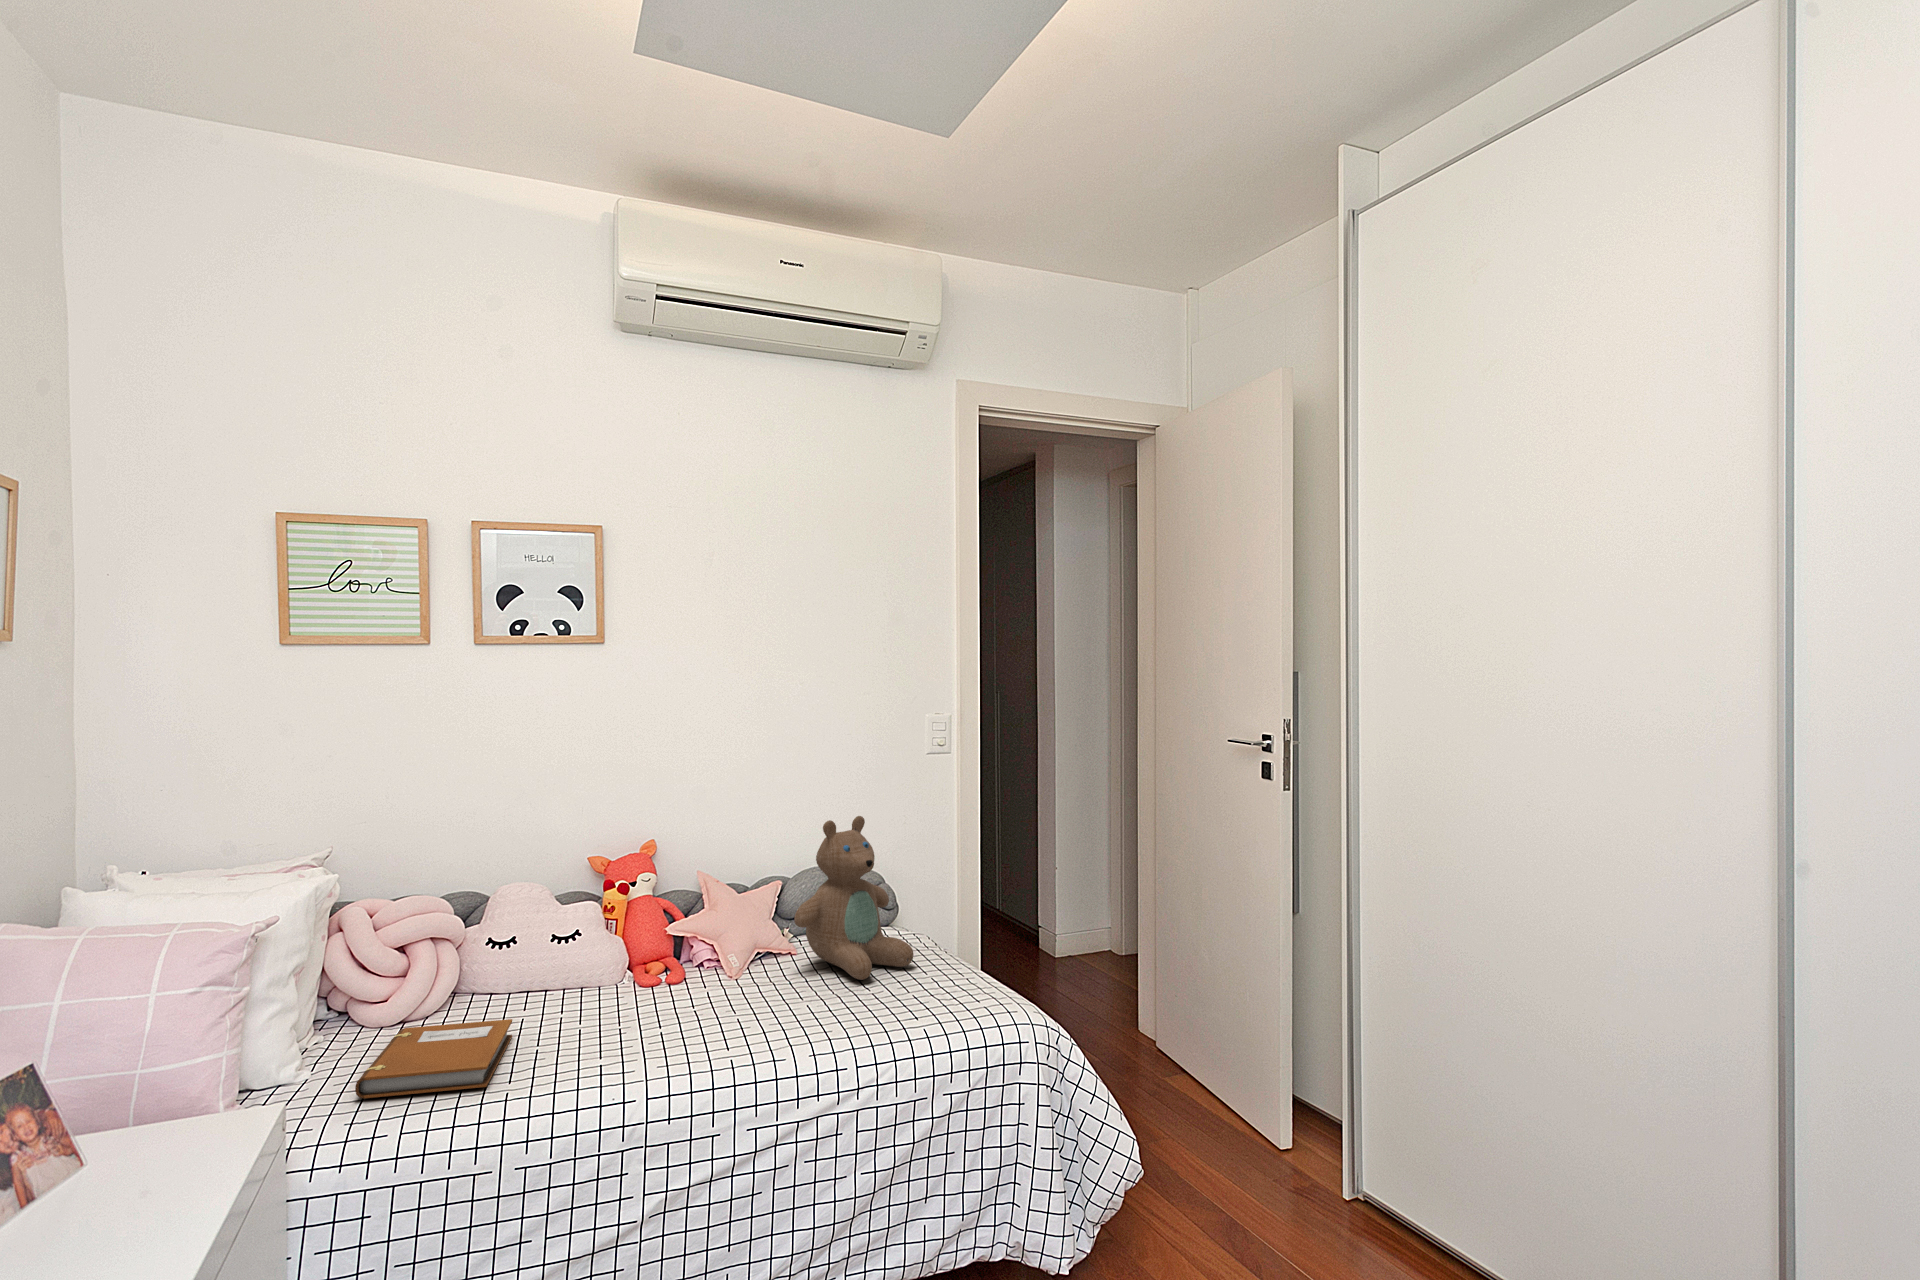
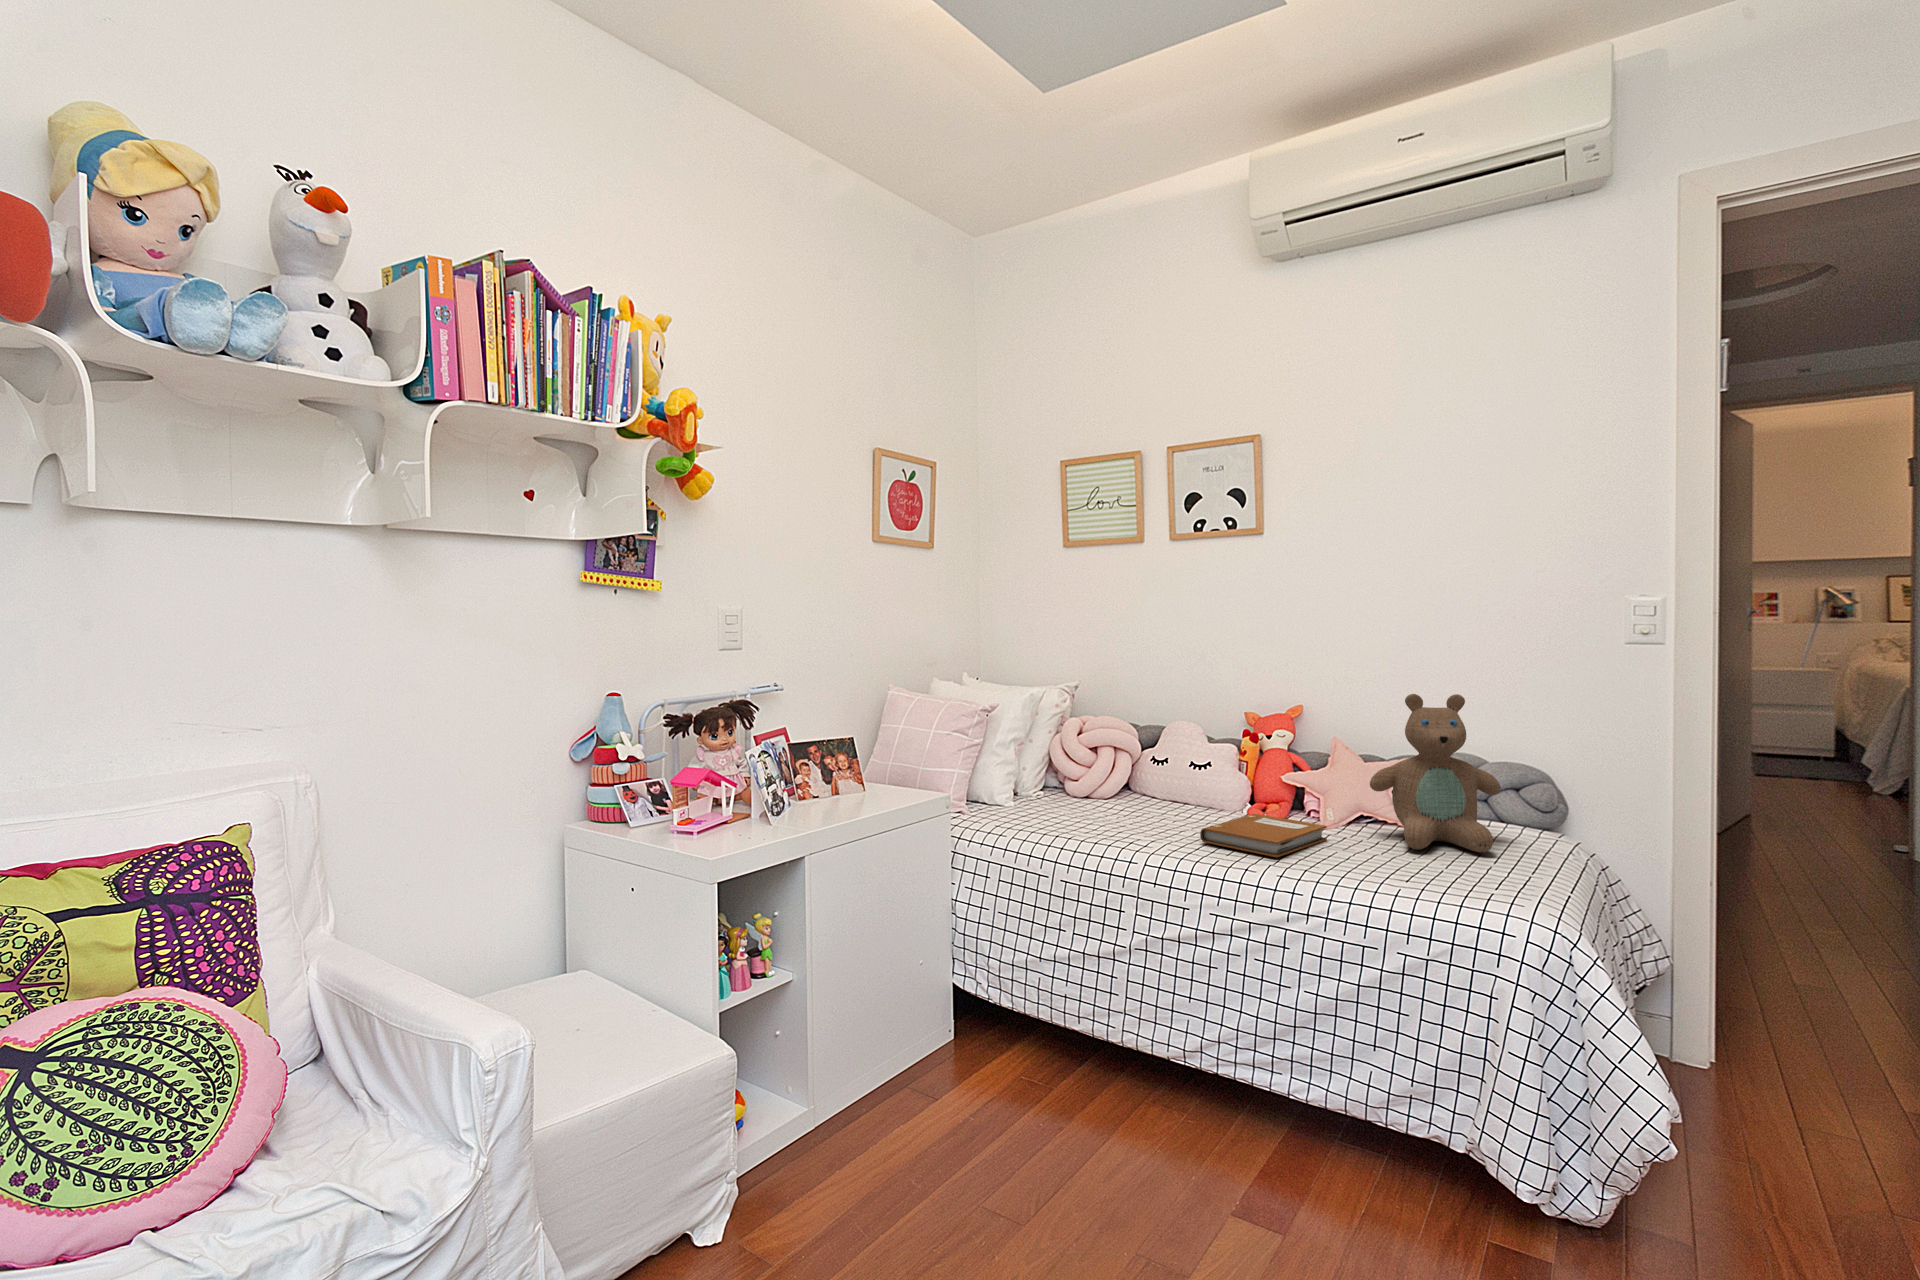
notebook: present [355,1019,512,1098] -> present [1200,814,1327,857]

